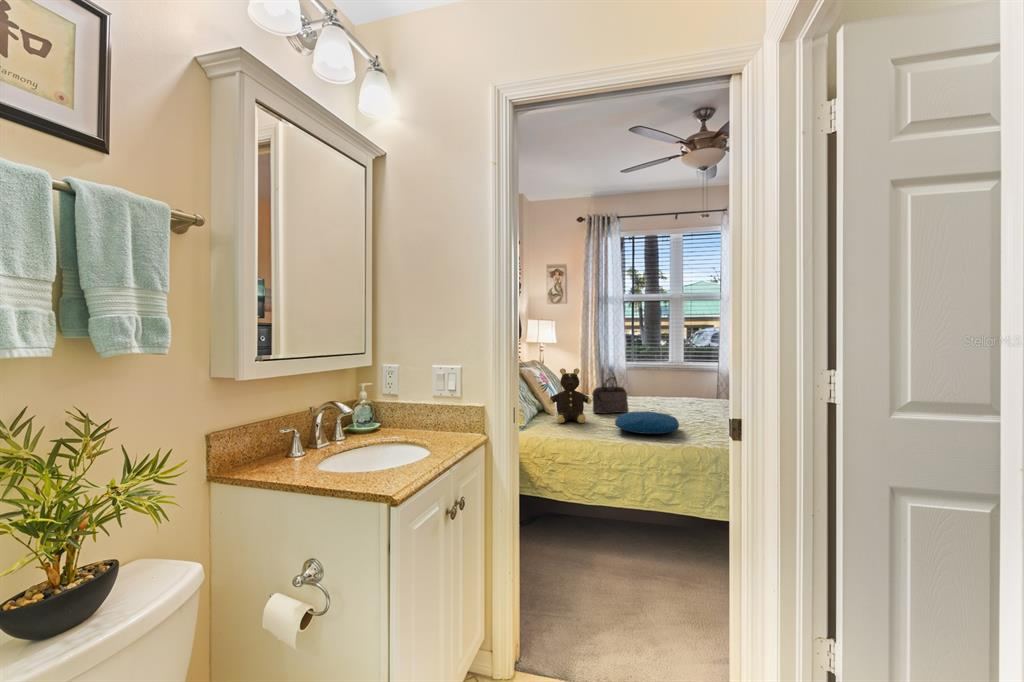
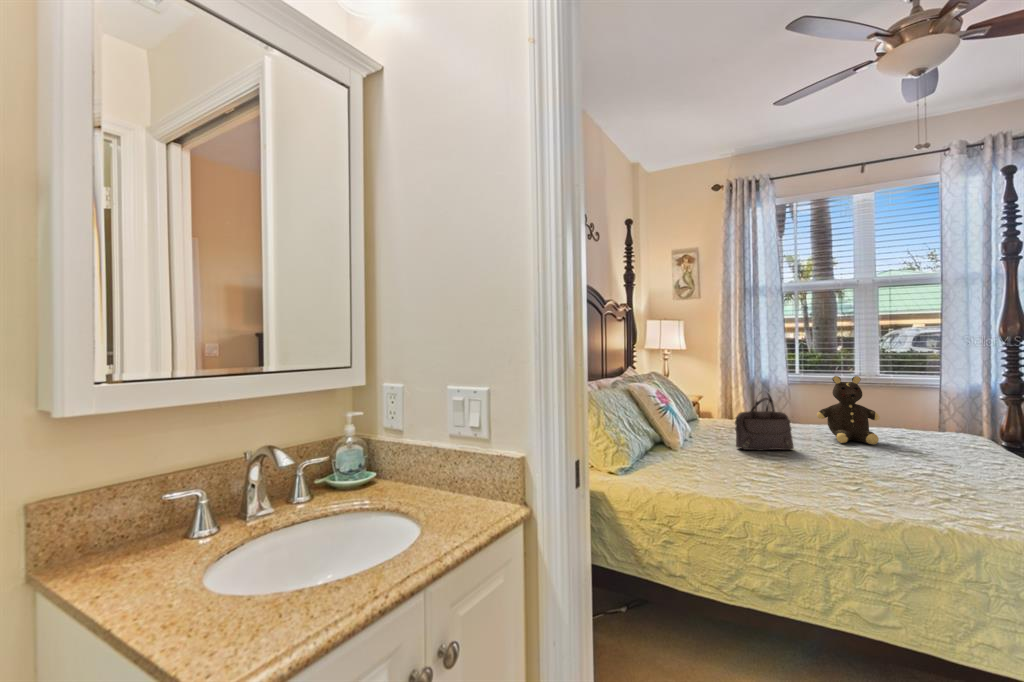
teddy bear: present [549,368,591,423] -> present [817,376,879,444]
pillow: present [615,411,679,434] -> none [772,455,893,498]

